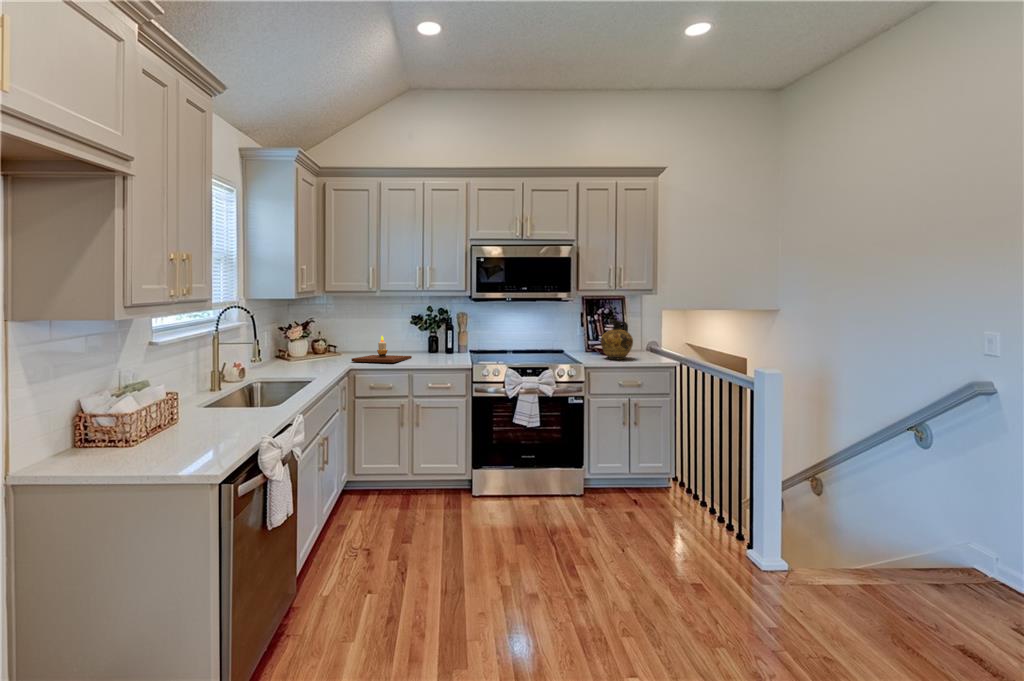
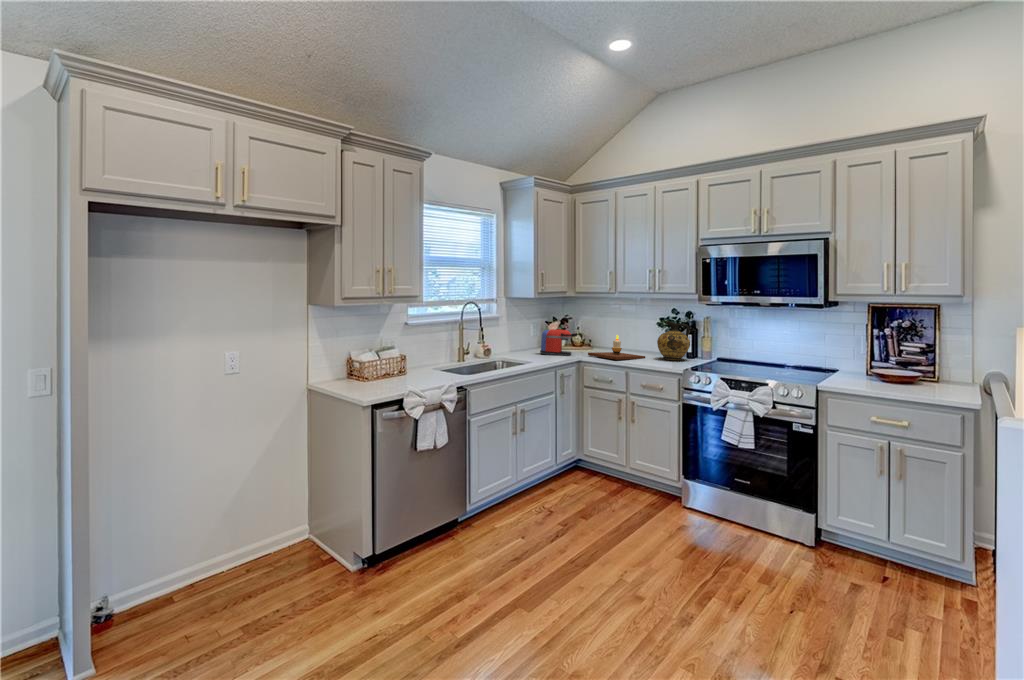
ceramic jug: present [601,319,633,359] -> present [657,321,690,360]
coffee maker: none [292,335,336,366] -> present [540,329,577,355]

